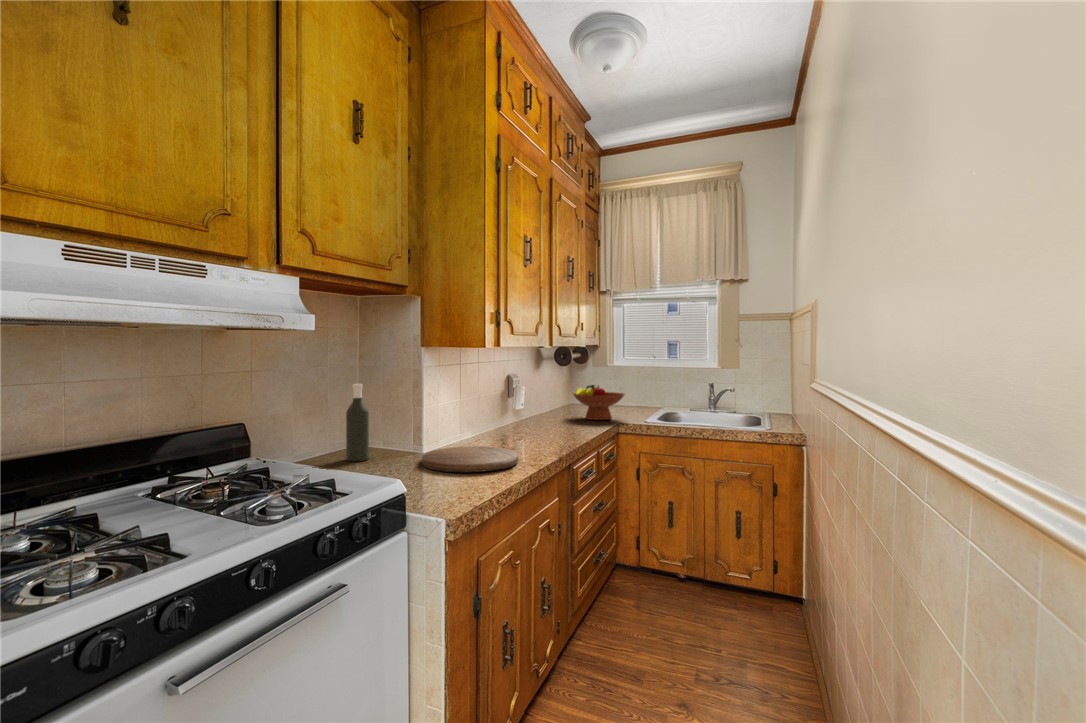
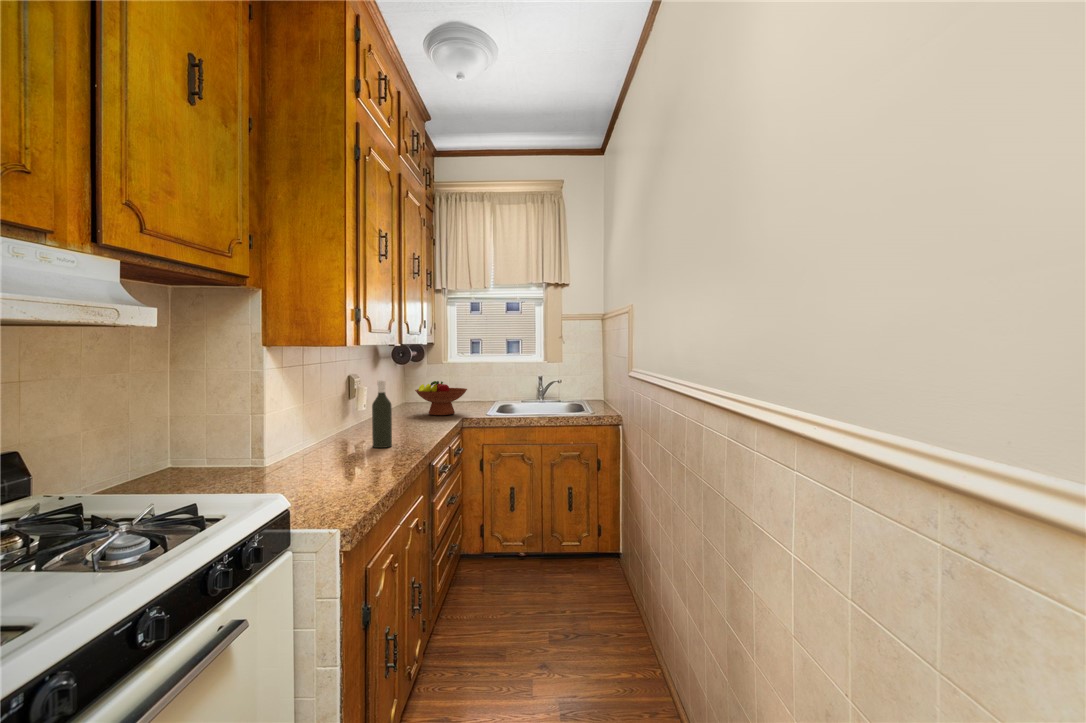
bottle: present [346,384,369,461] -> present [372,380,392,448]
cutting board: present [422,446,518,472] -> none [276,450,386,481]

